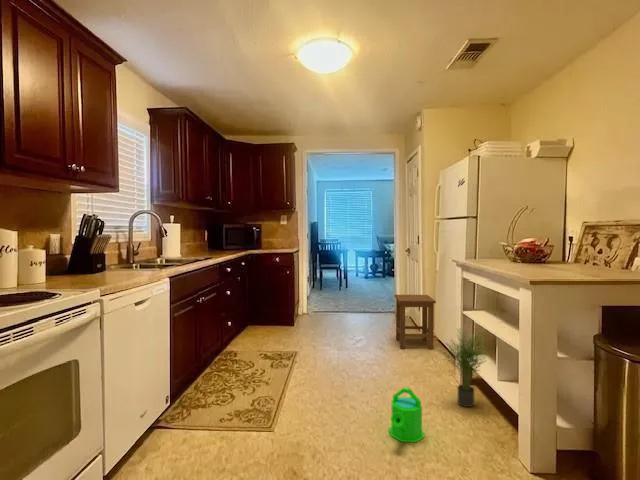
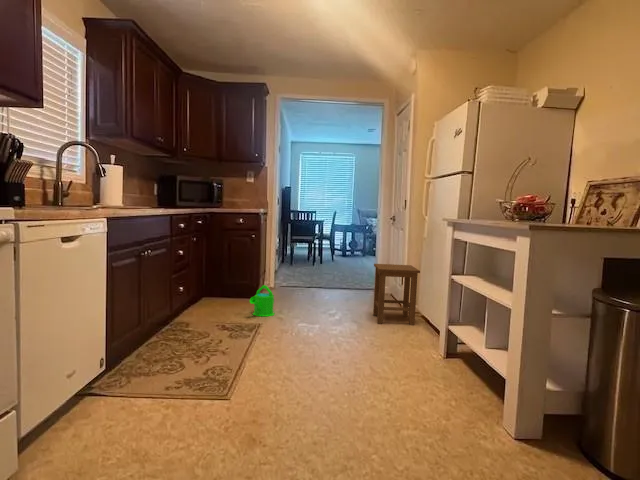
potted plant: present [443,333,485,407] -> none [414,288,482,380]
watering can: present [389,388,424,442] -> present [250,285,275,317]

